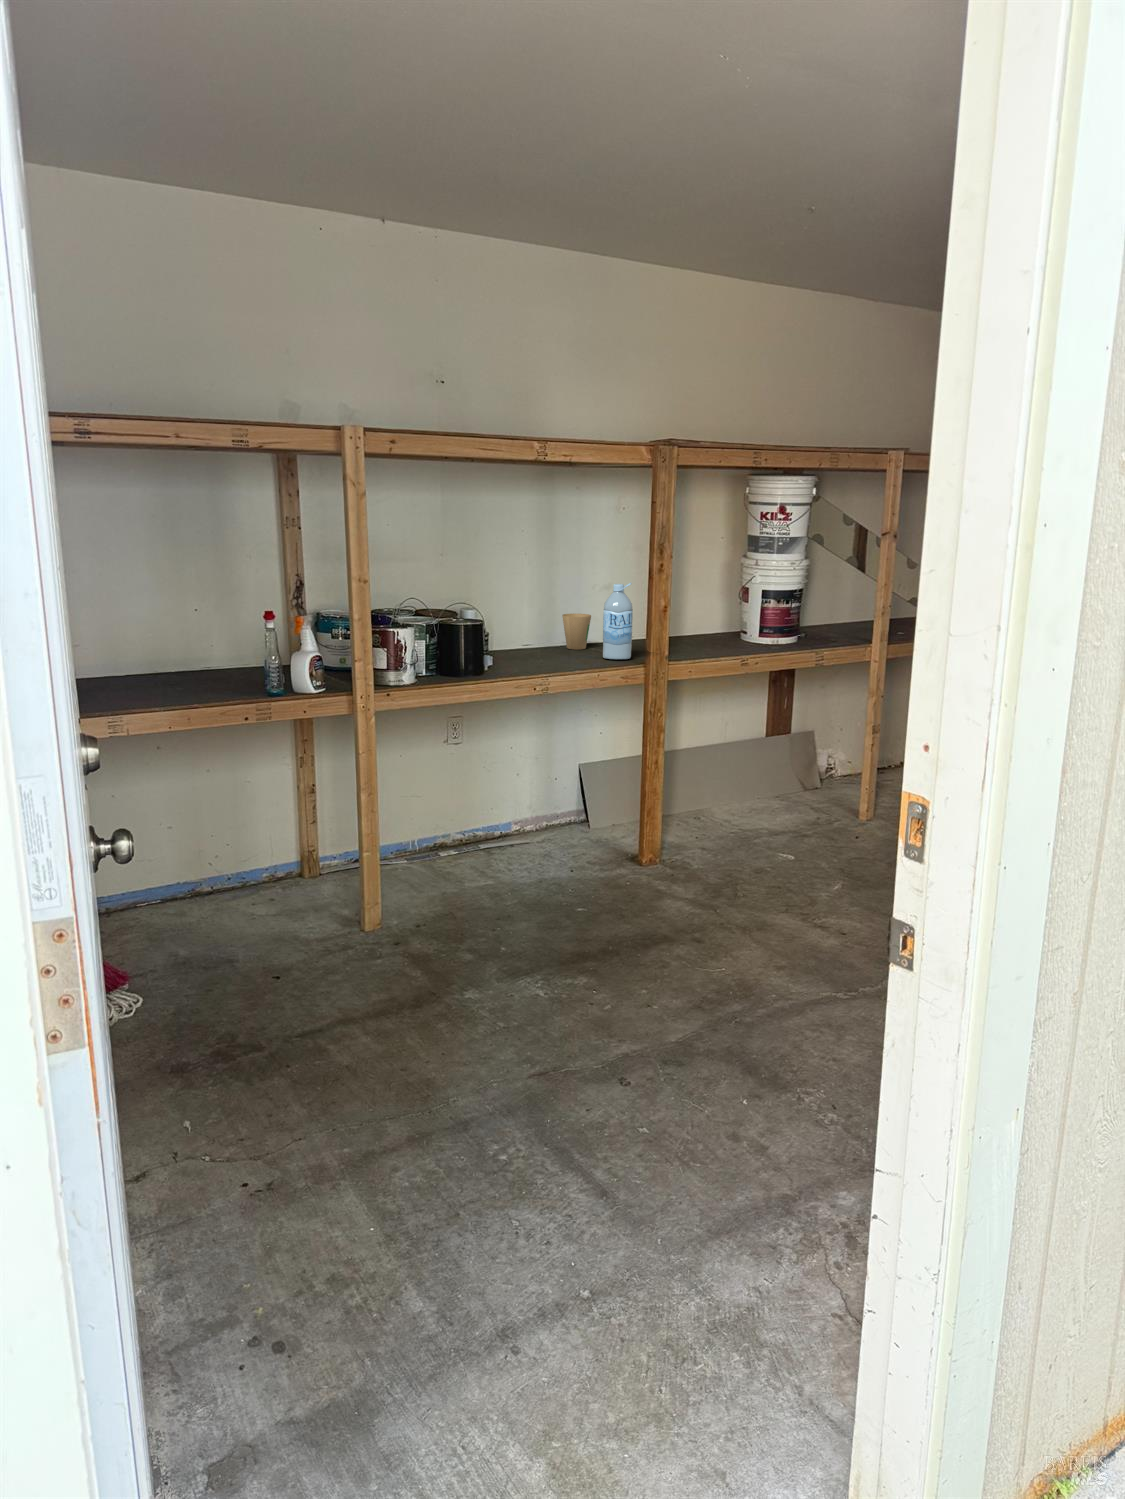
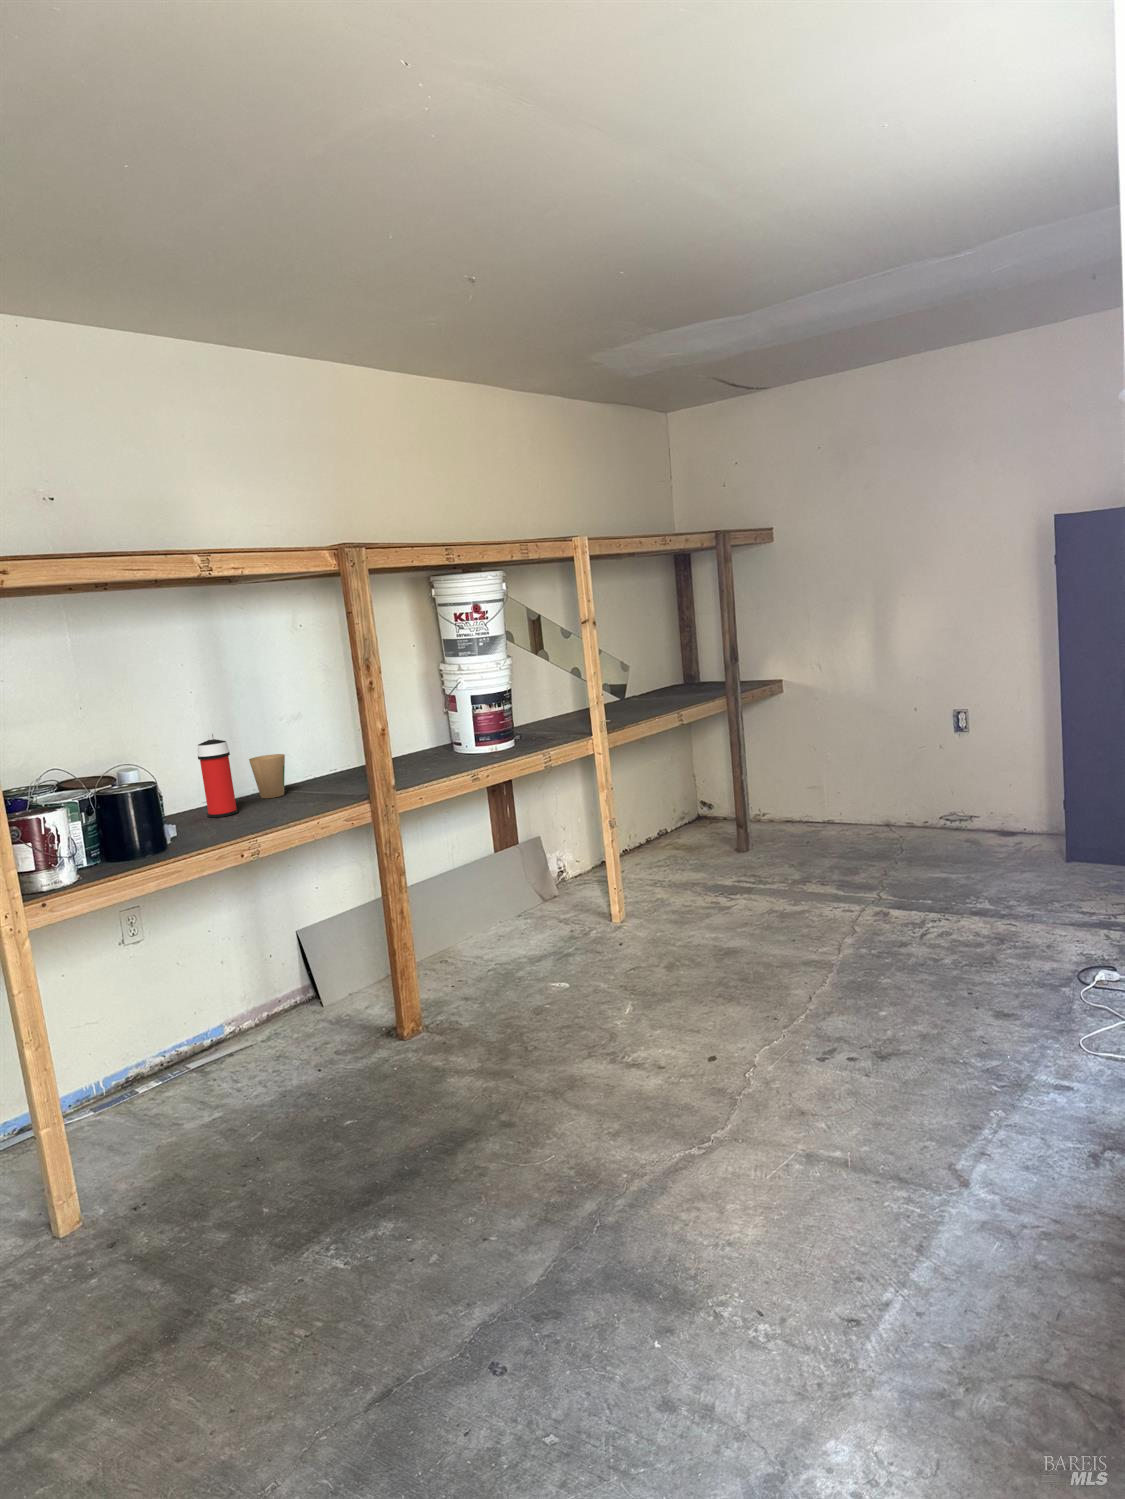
water bottle: present [603,583,633,659] -> none [302,709,346,803]
spray can: none [521,588,545,657] -> present [198,733,238,817]

